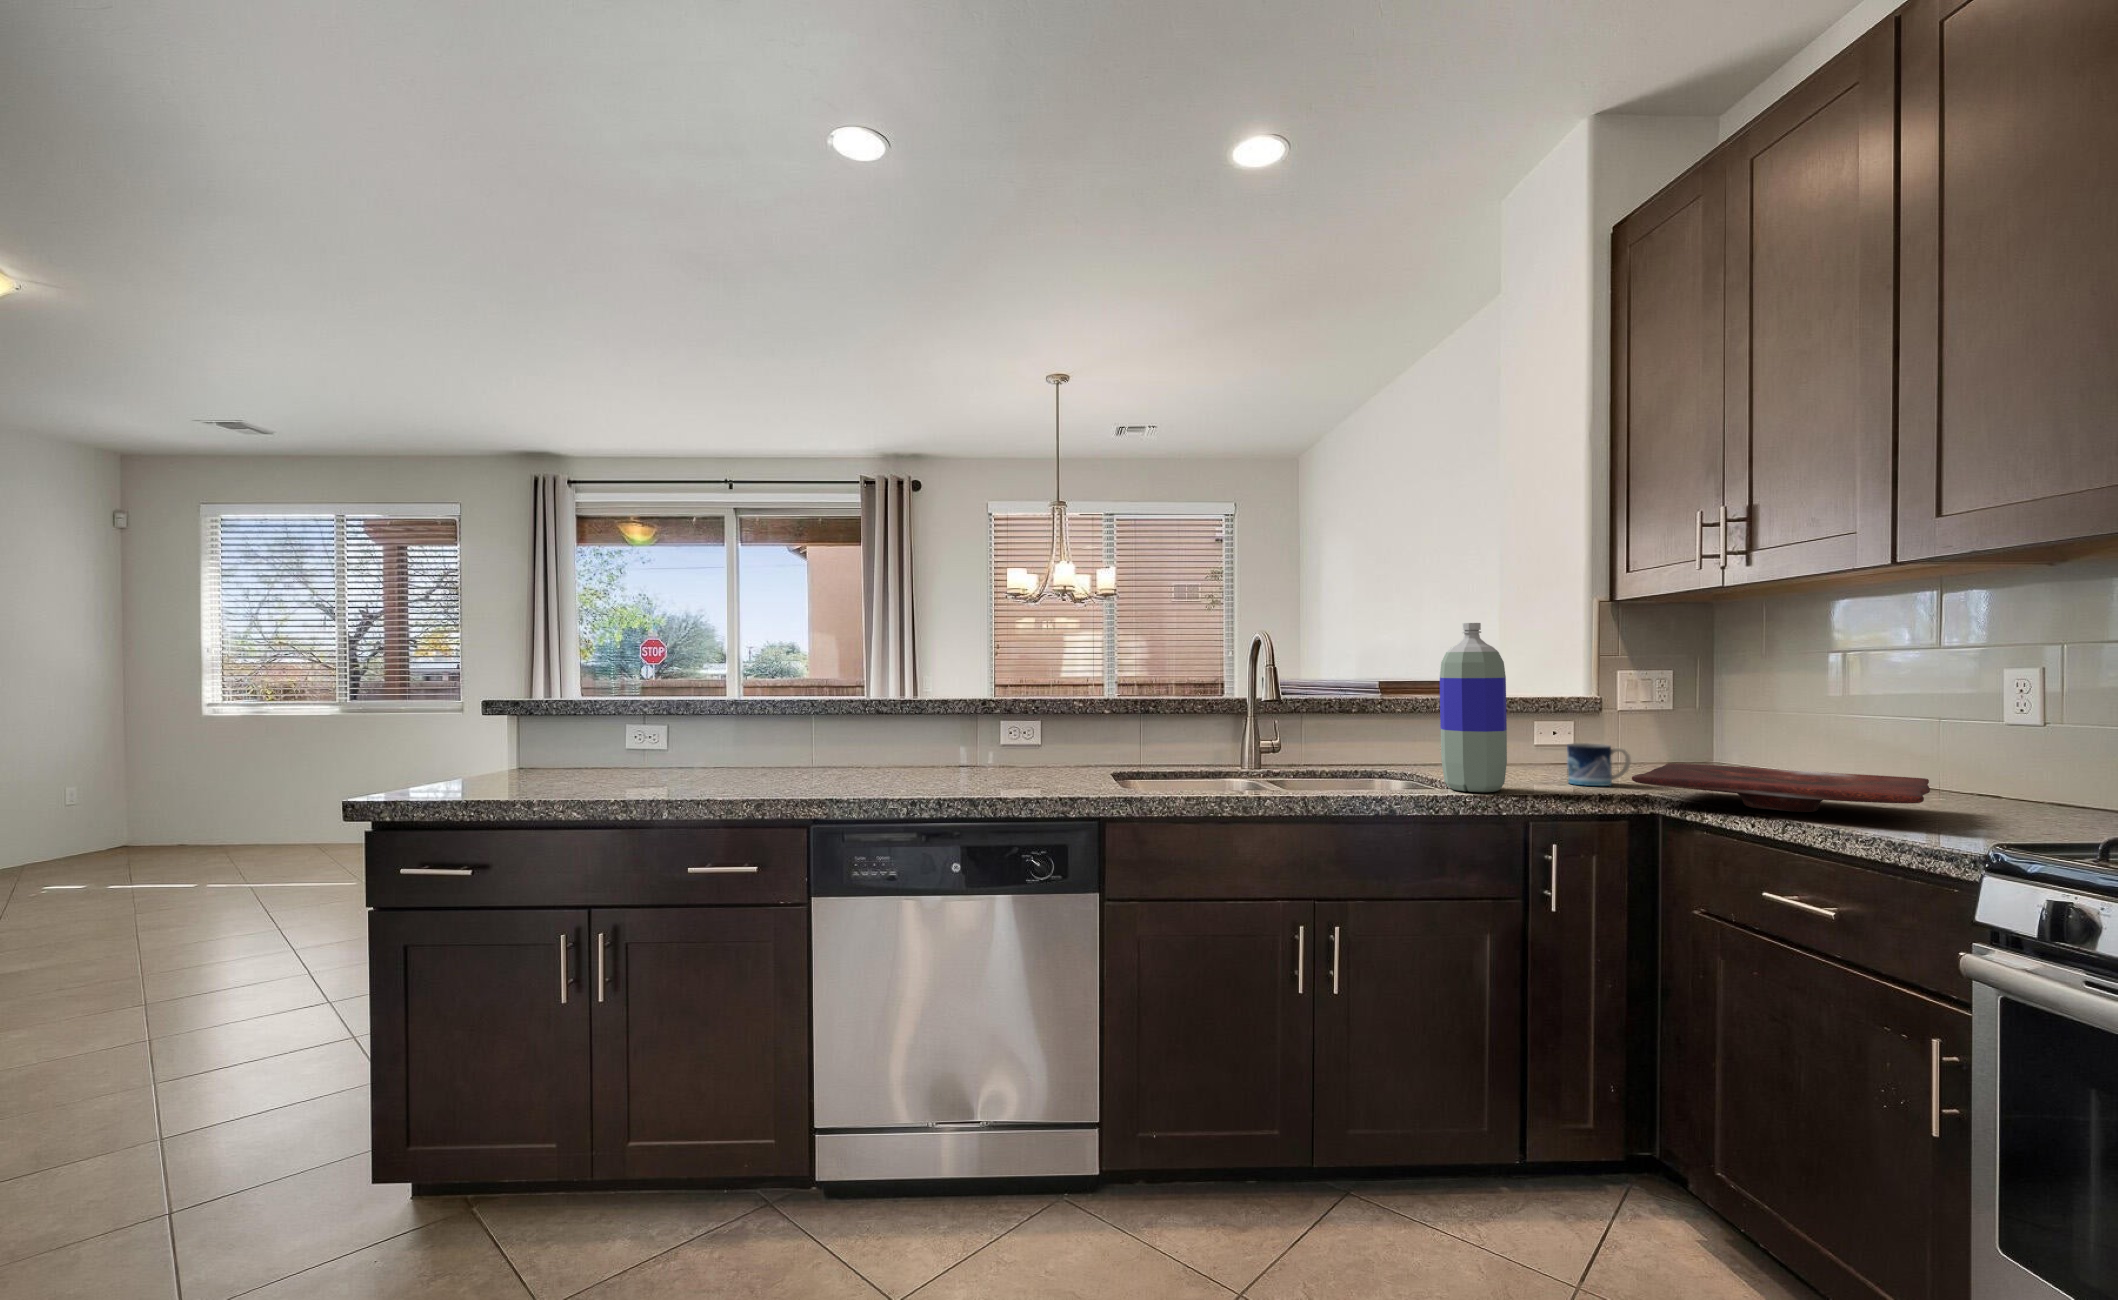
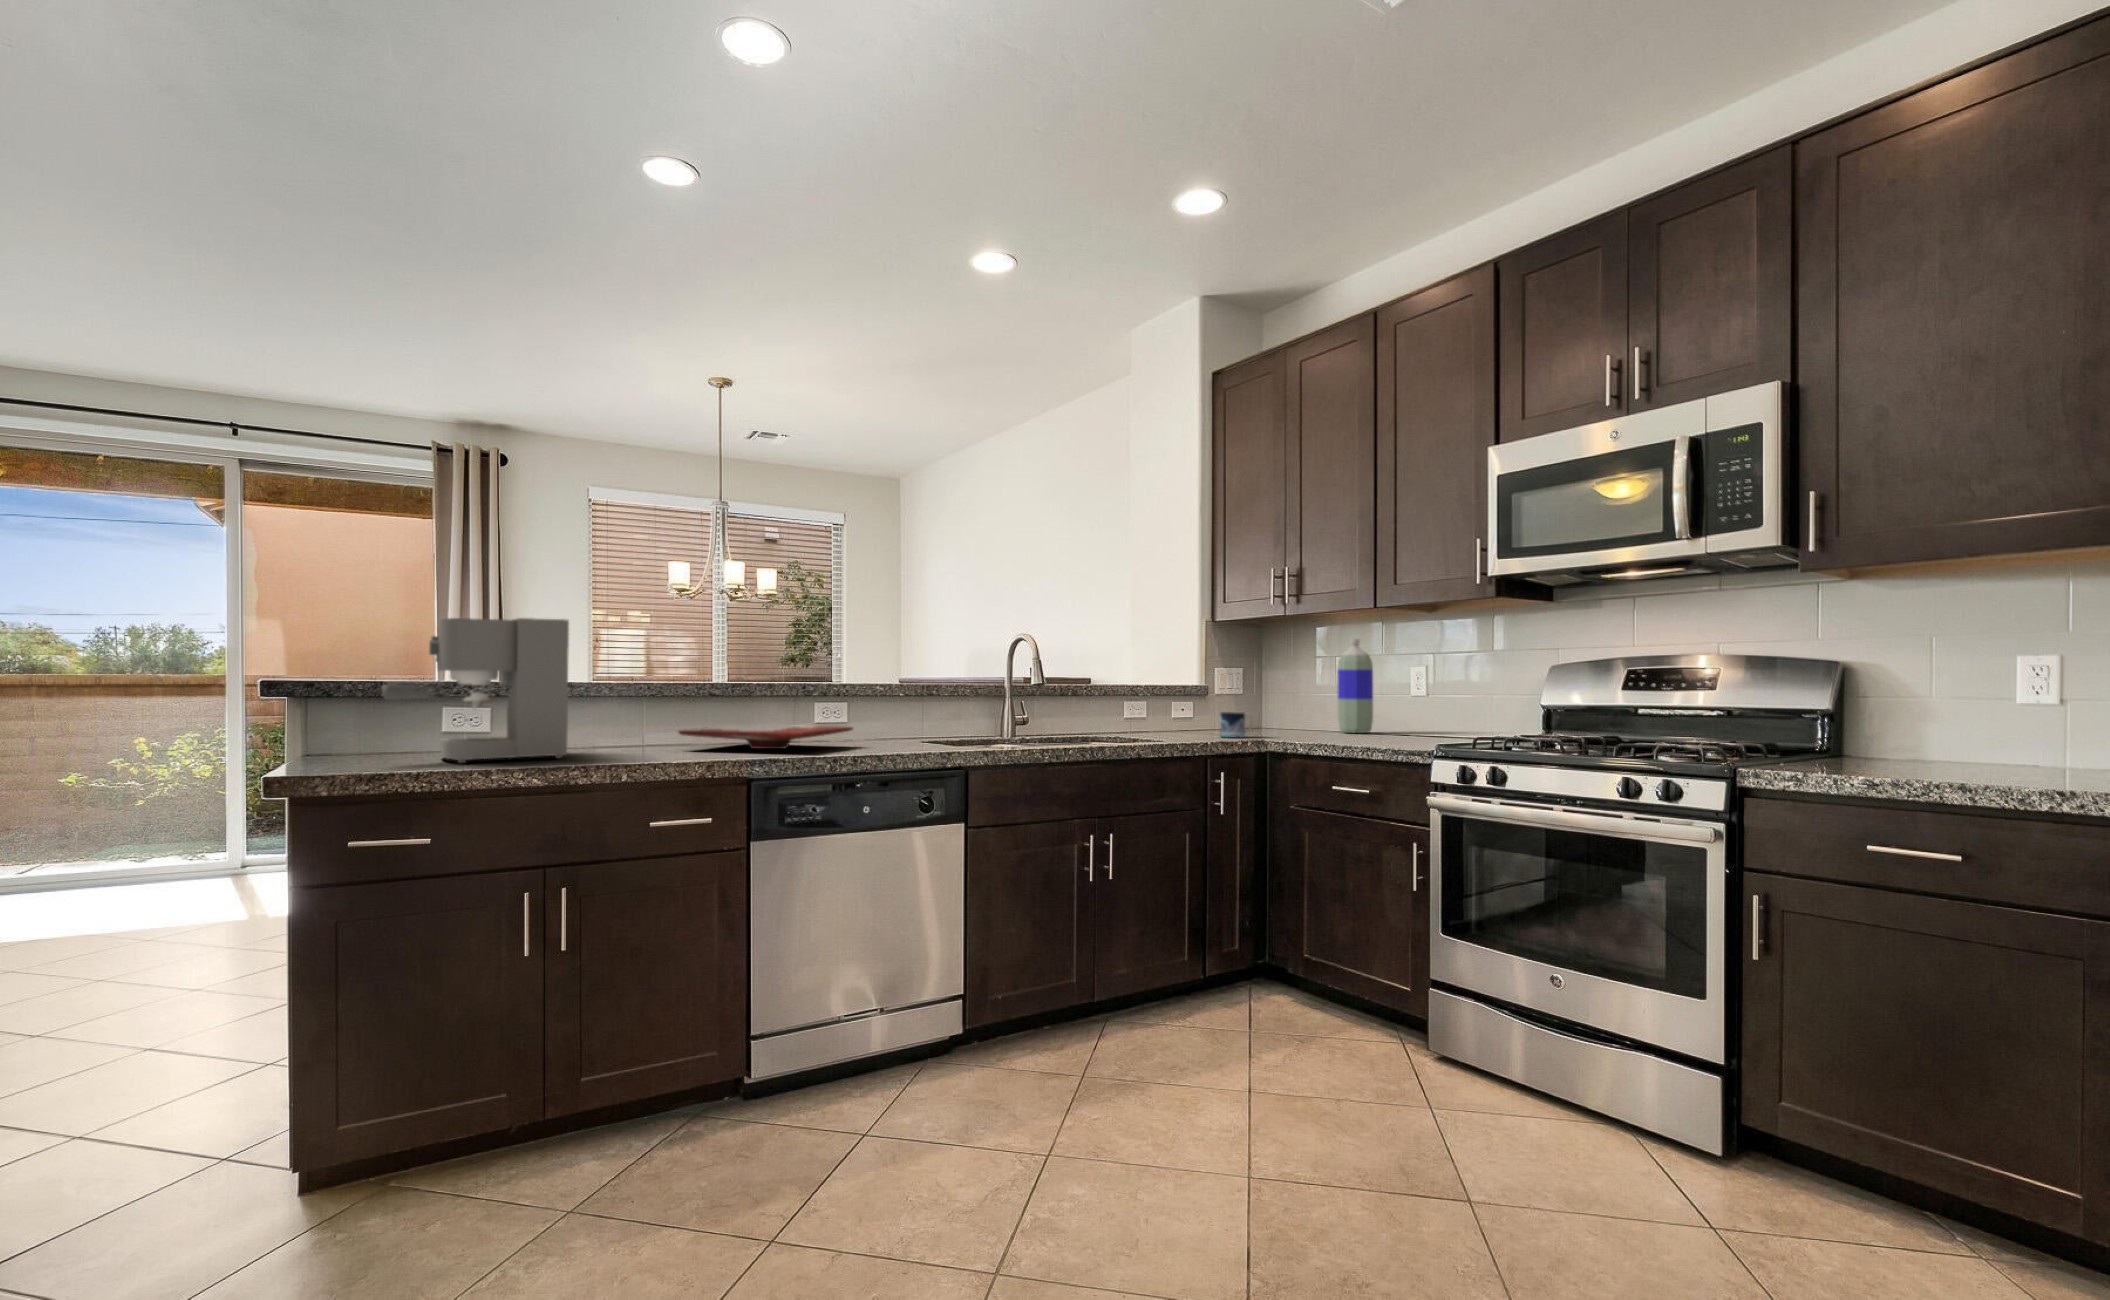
bottle: present [1440,623,1507,792] -> present [1337,639,1373,733]
coffee maker: none [515,633,701,785] -> present [382,618,569,763]
cutting board: present [1632,763,1930,812] -> present [679,726,853,749]

